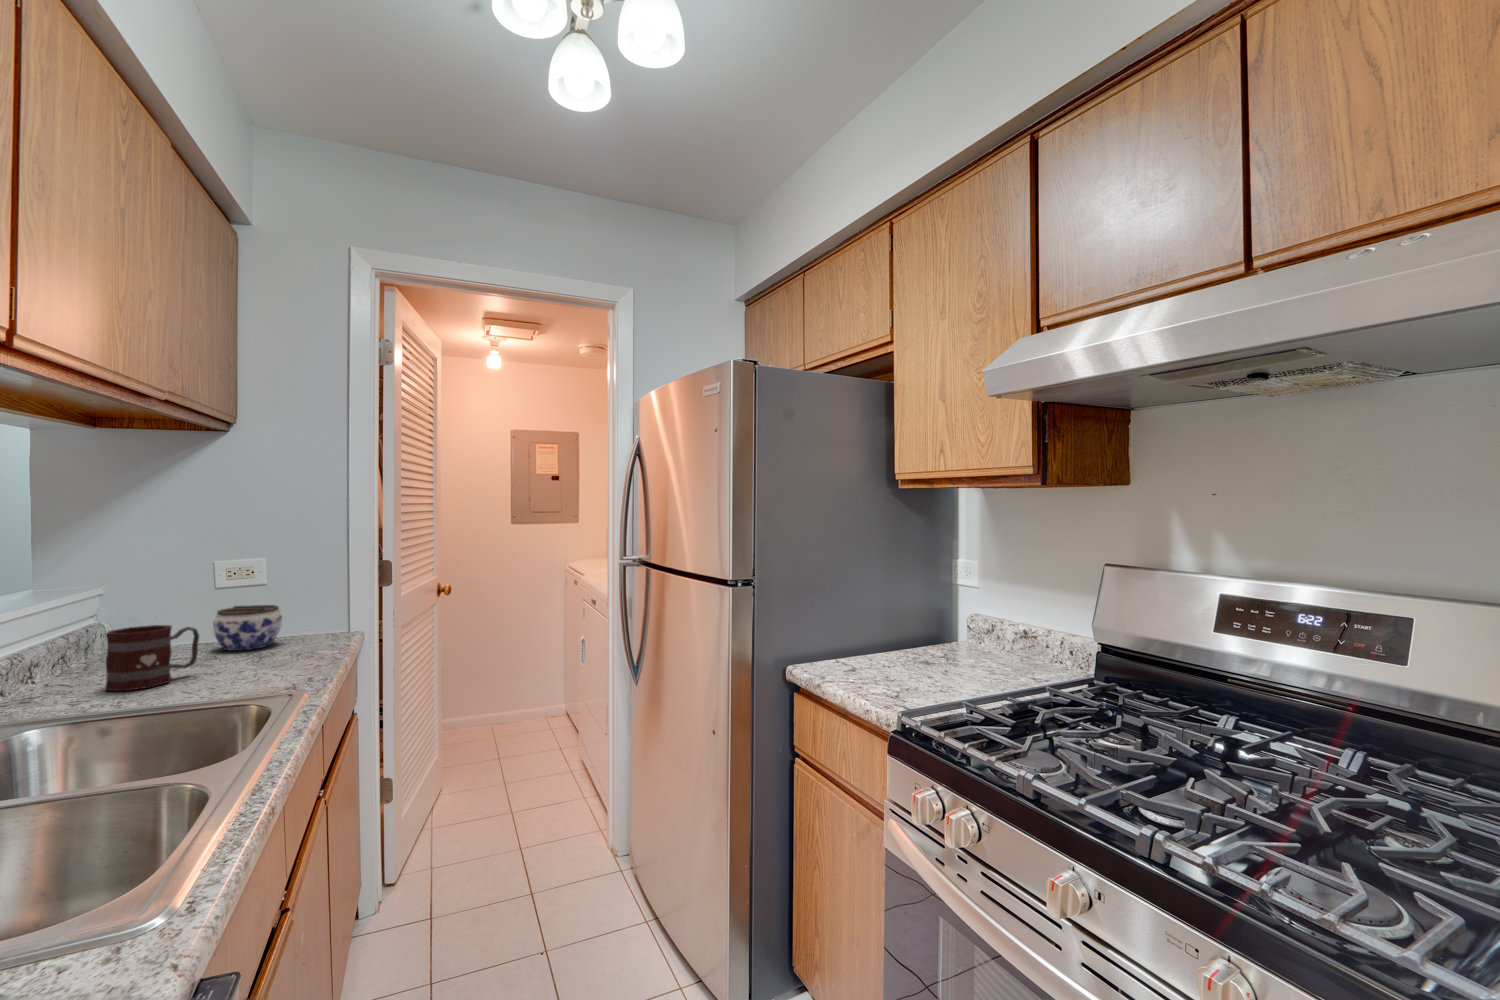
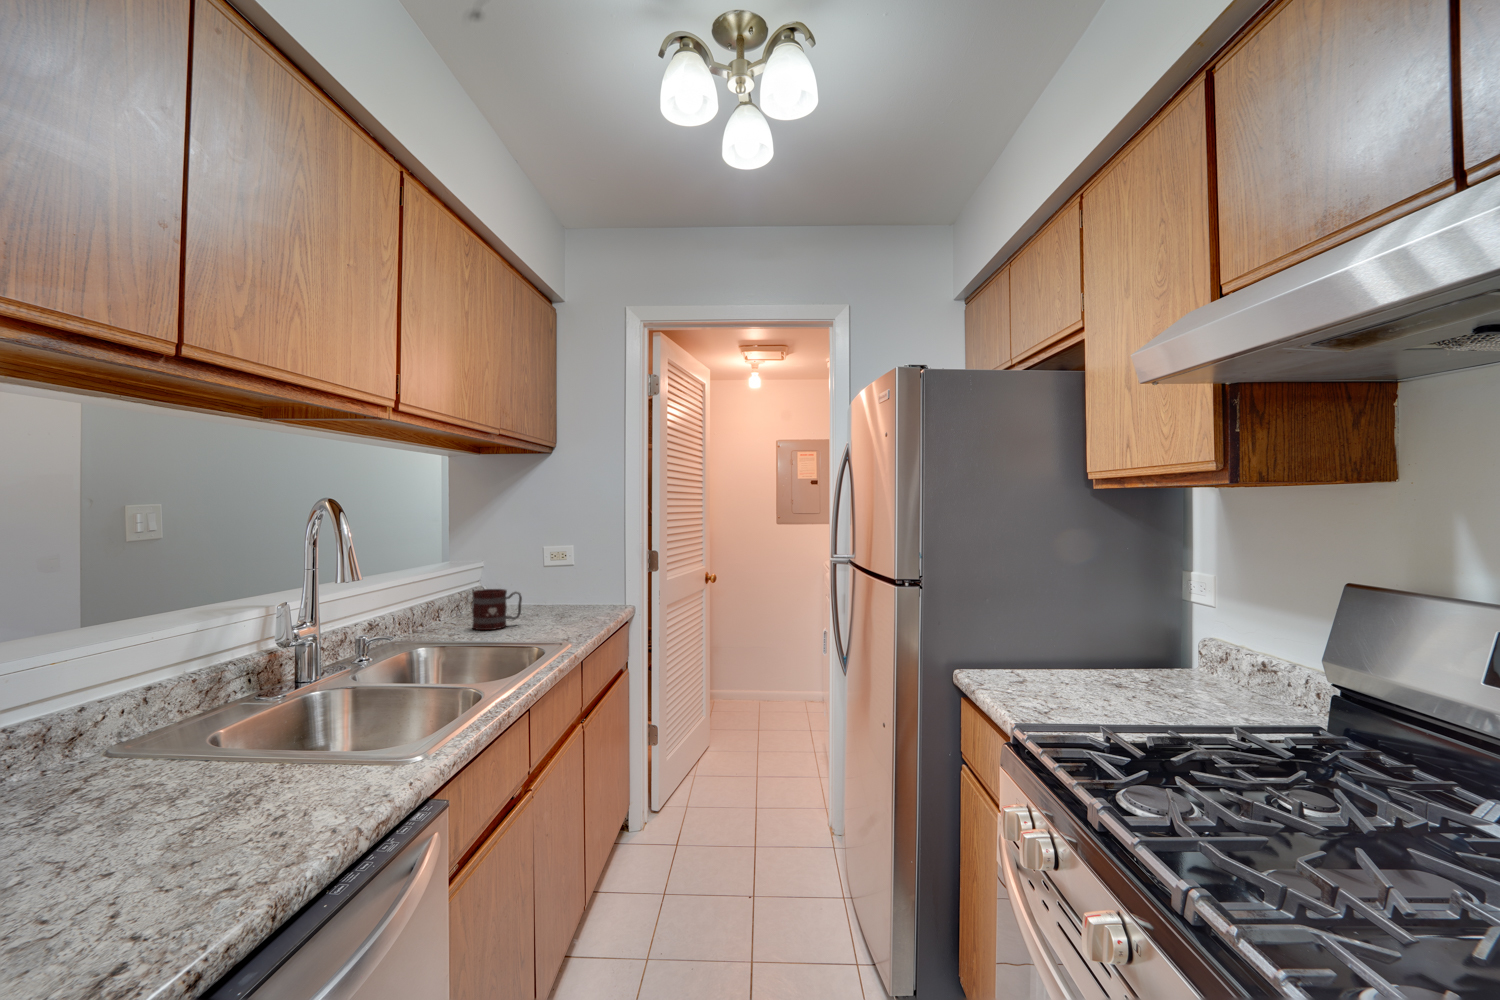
jar: present [213,605,282,651] -> none [539,580,579,612]

